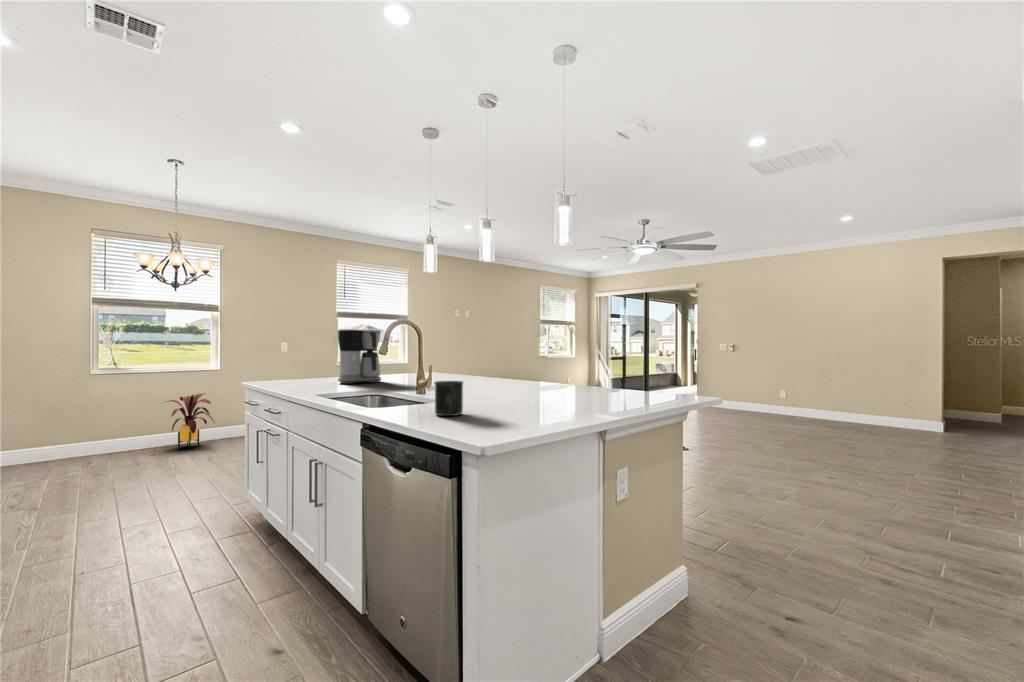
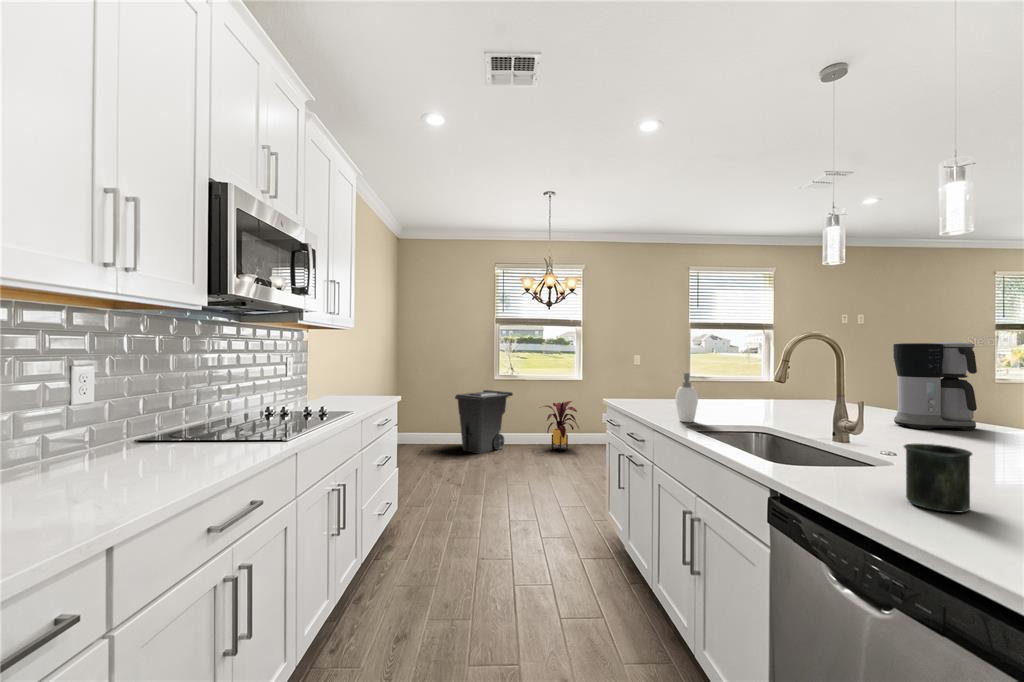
coffee maker: present [338,329,381,384] -> present [893,342,977,430]
soap dispenser: none [307,351,332,392] -> present [675,373,698,422]
trash can: none [22,388,121,467] -> present [455,390,513,454]

